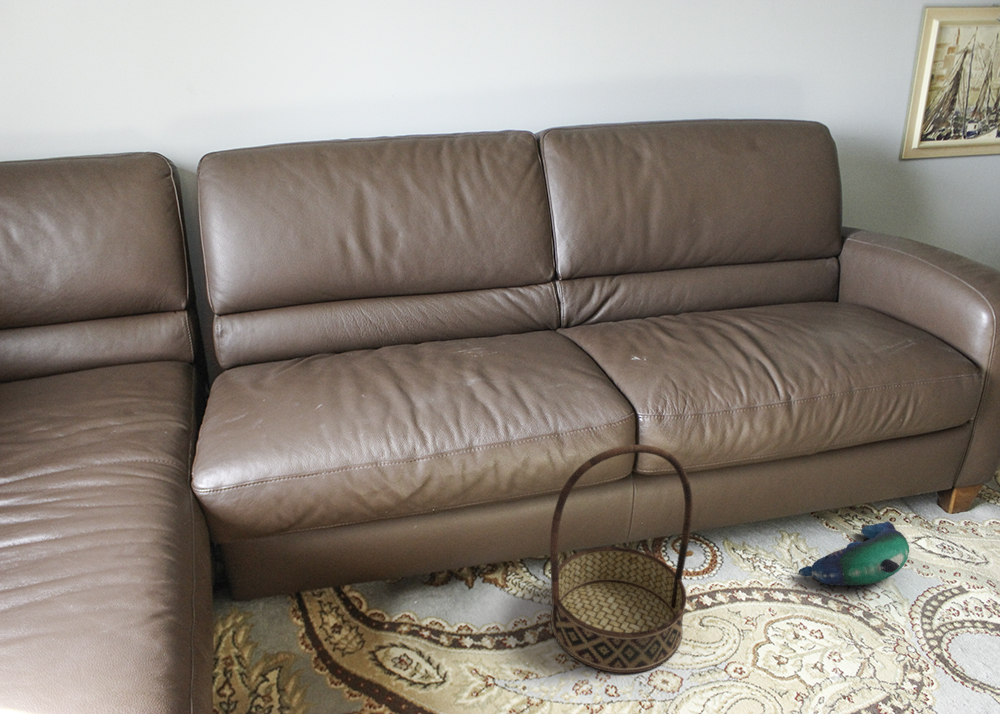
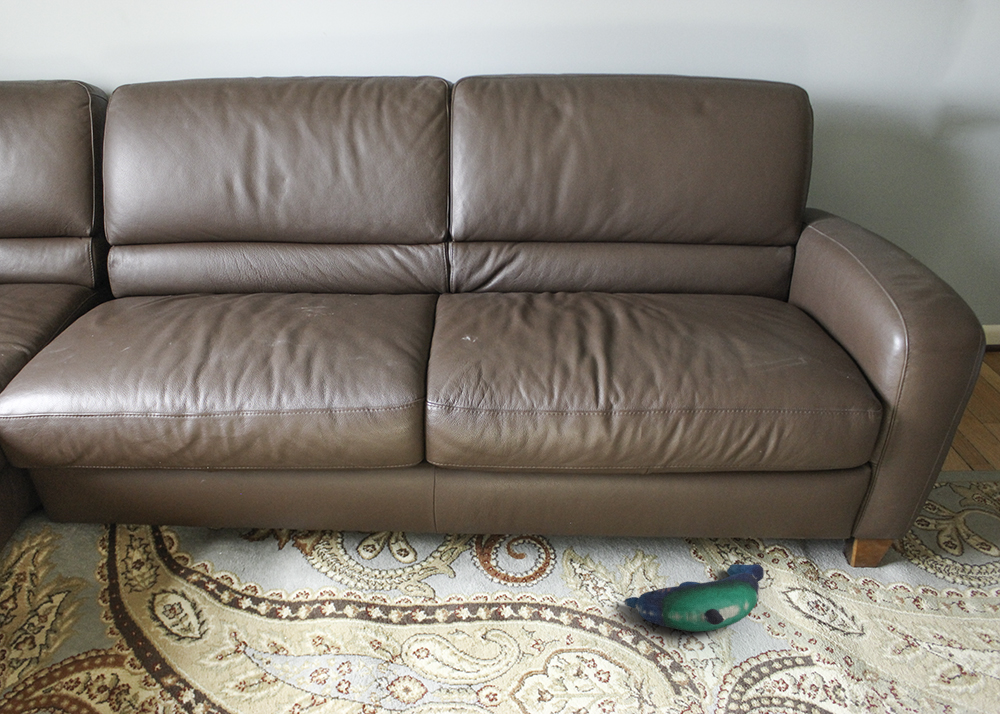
basket: present [550,445,693,673] -> none [313,436,476,674]

